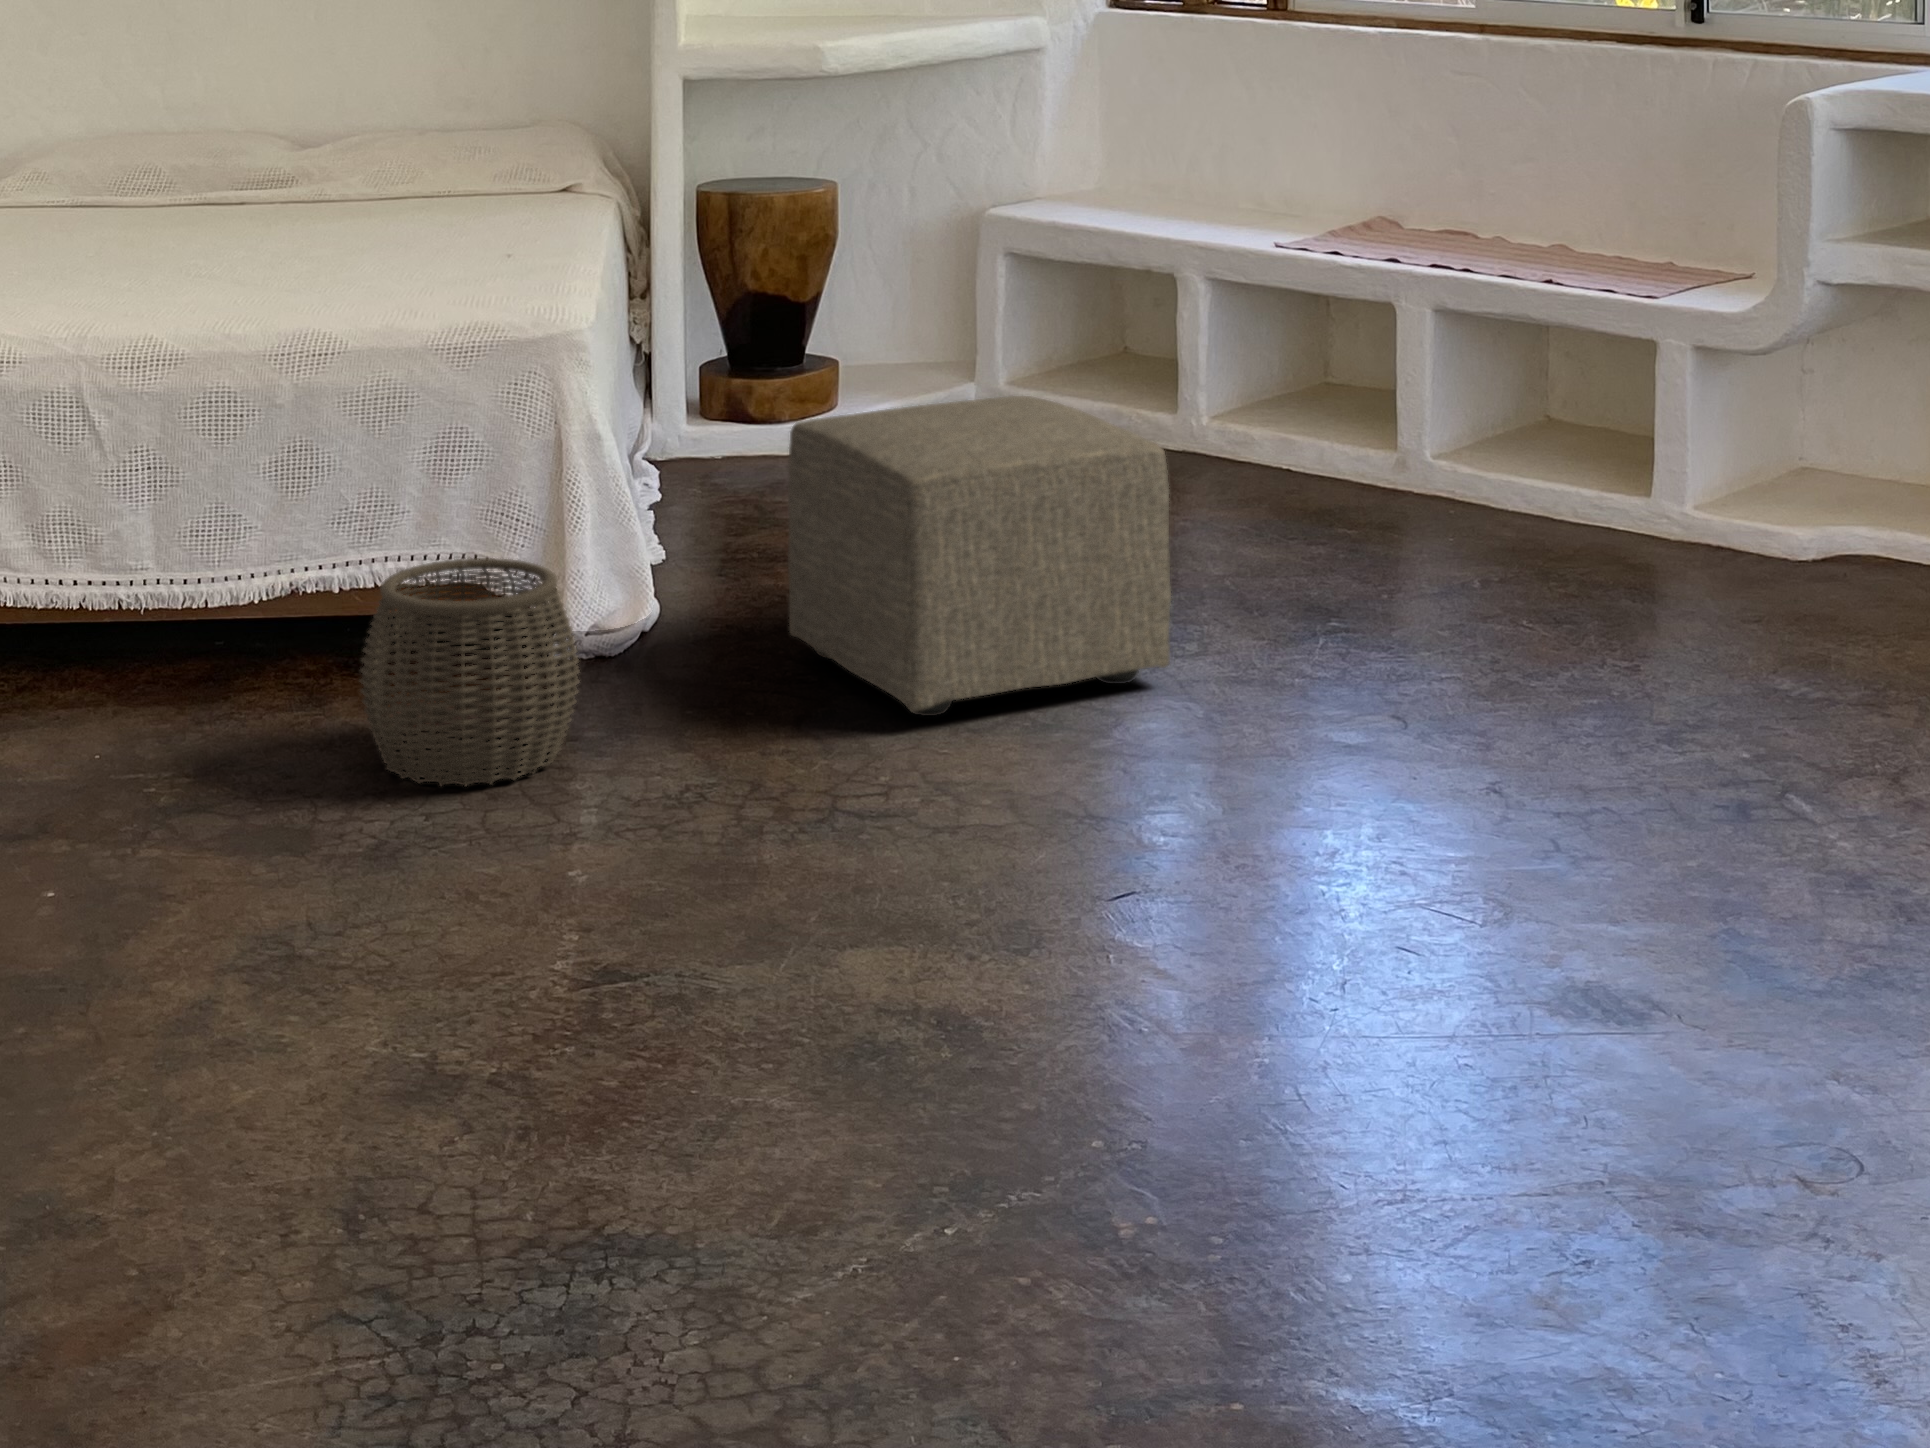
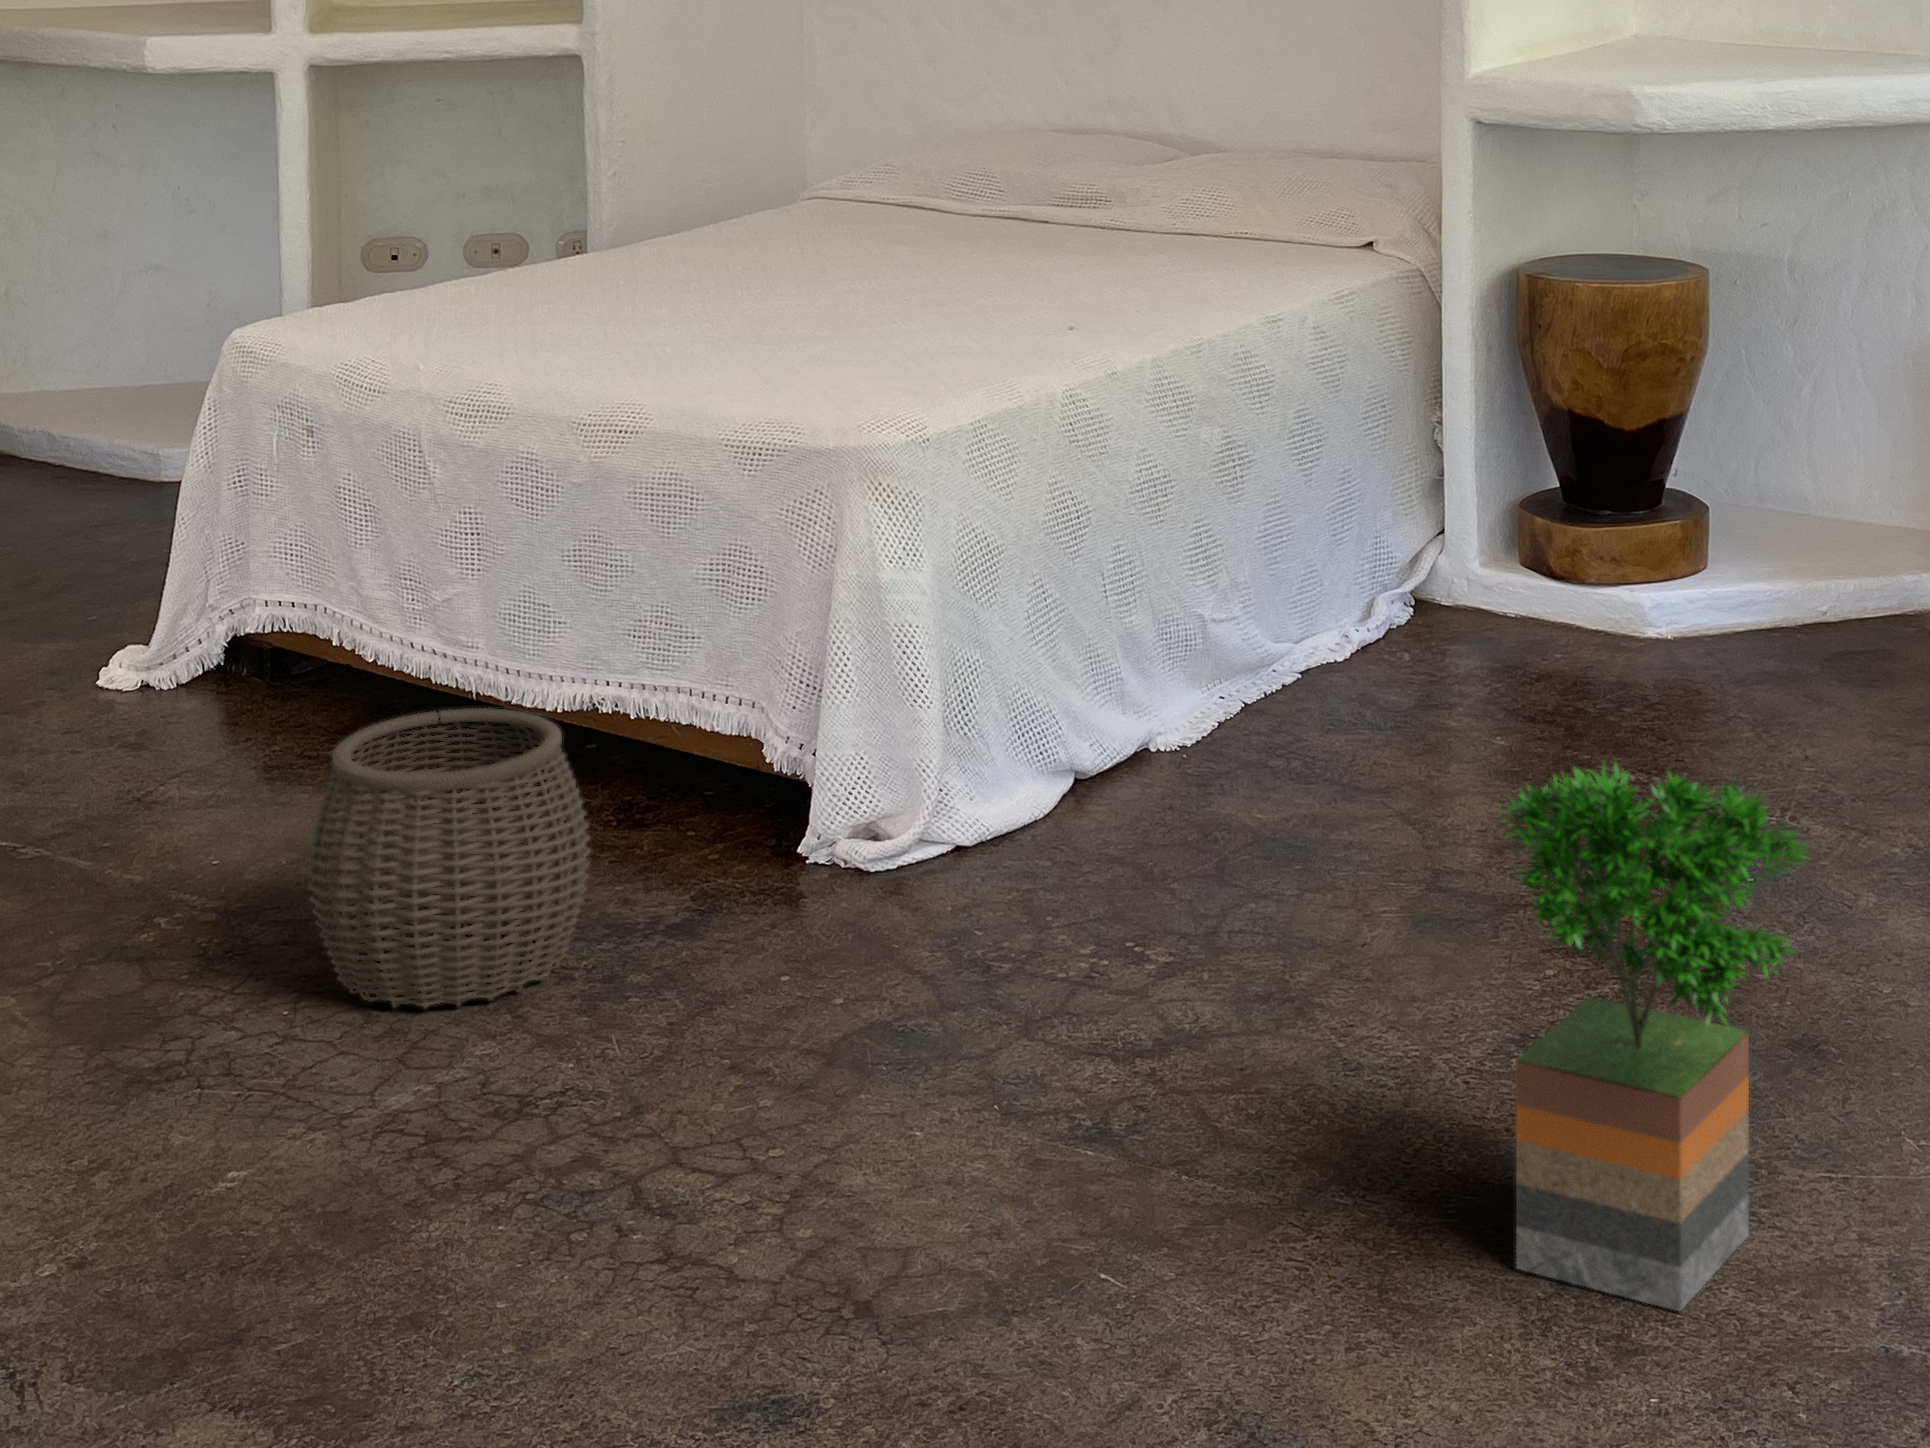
ottoman: present [788,396,1171,716] -> none [904,607,1408,1086]
potted tree: none [1341,408,1556,718] -> present [1502,764,1811,1311]

